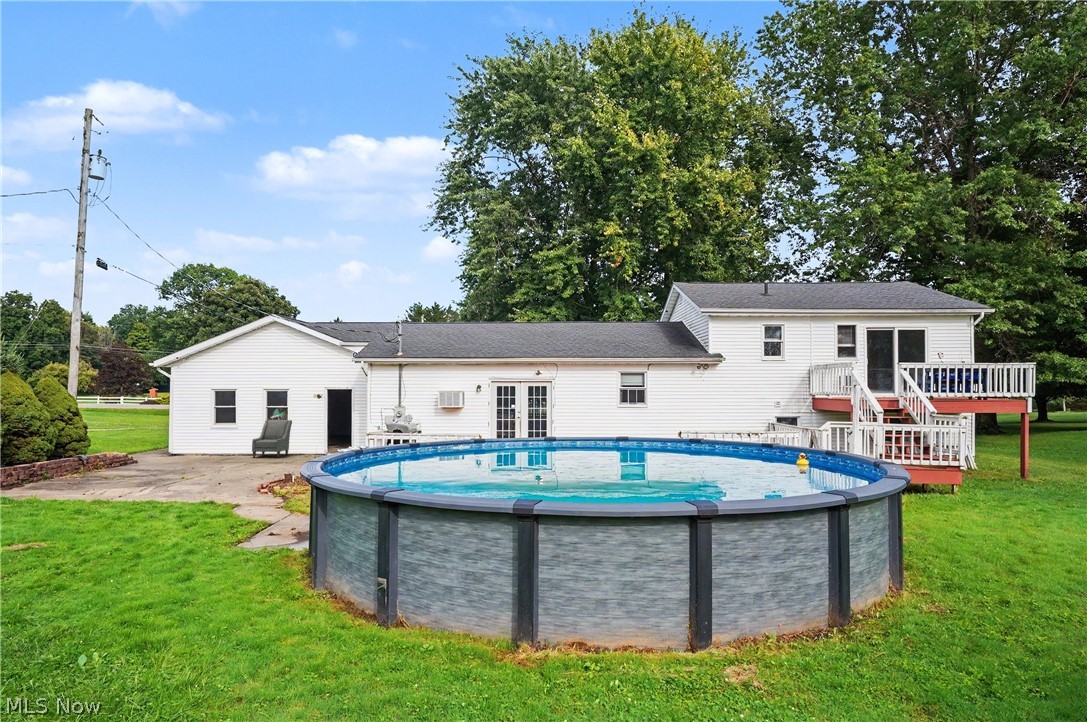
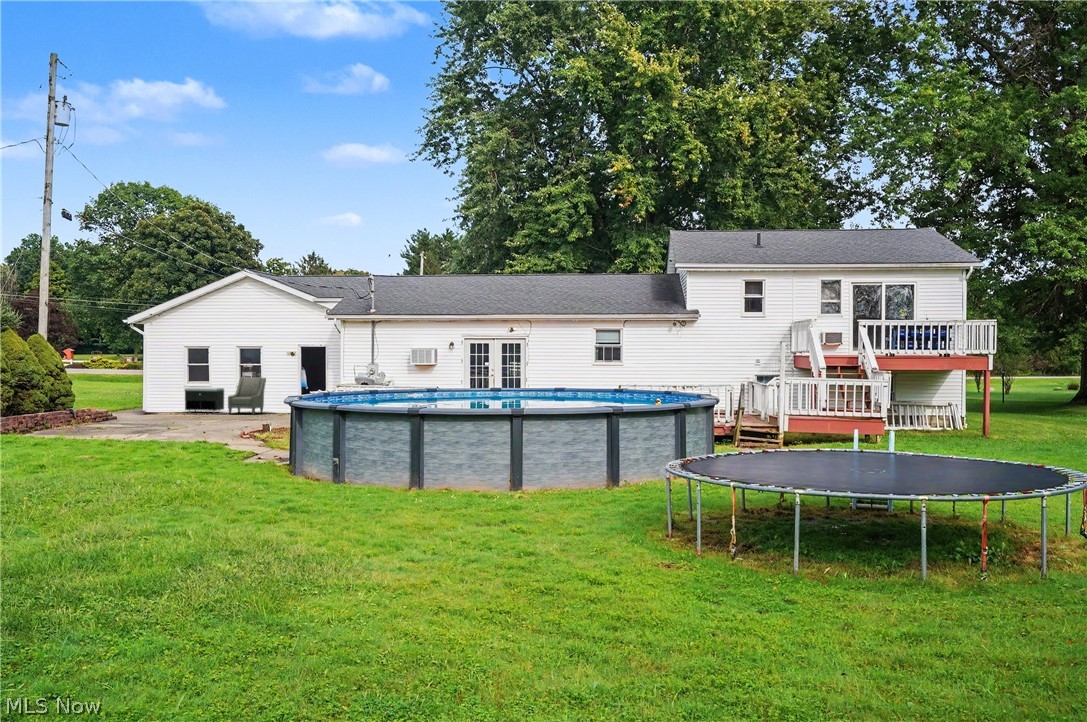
storage bench: none [207,430,249,456] -> present [185,387,224,413]

